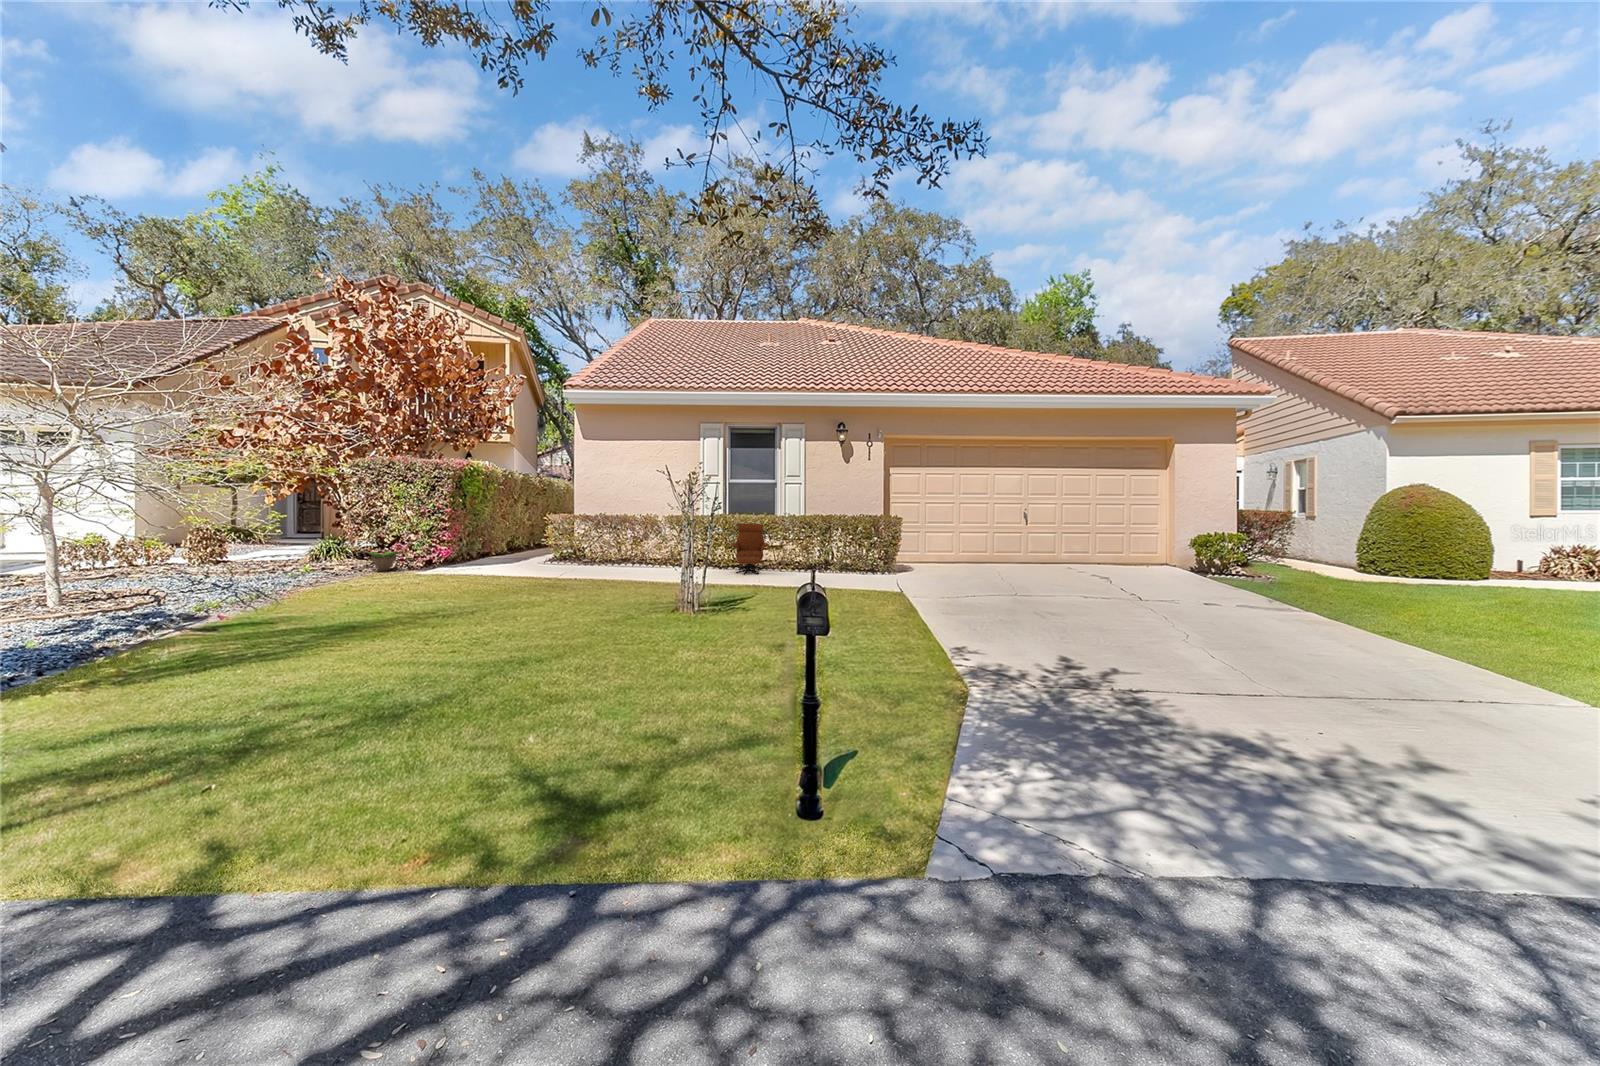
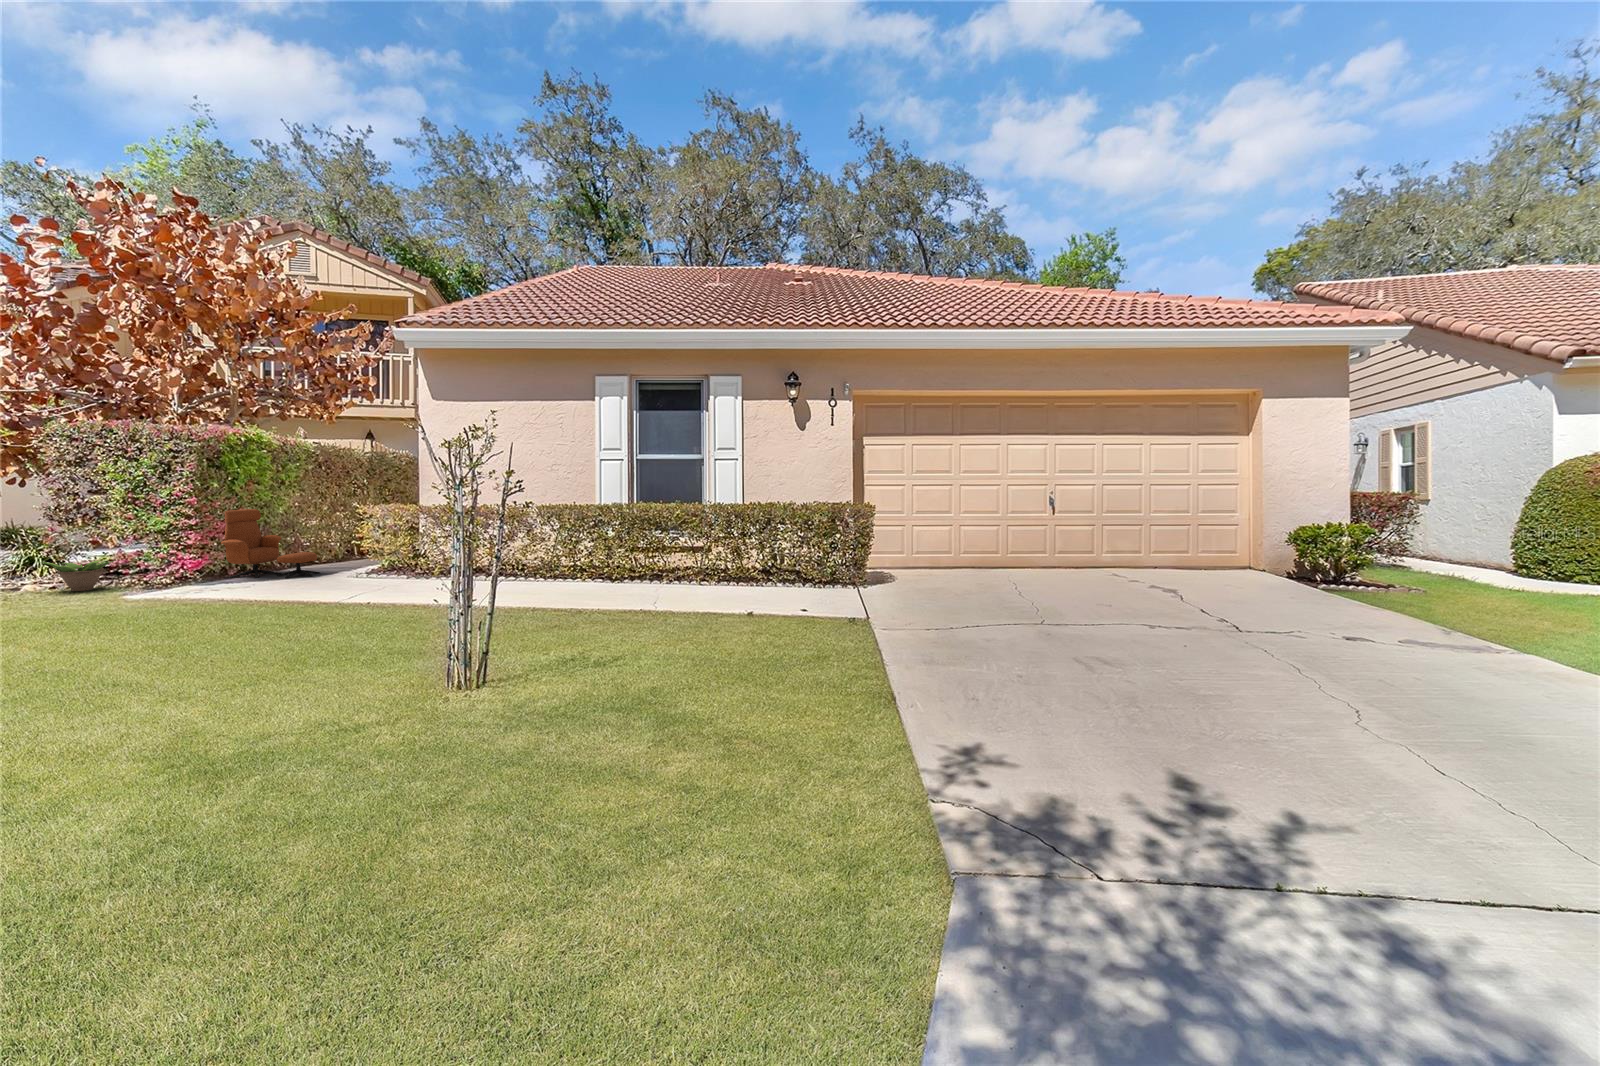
lounge chair: present [731,524,769,575] -> present [221,509,320,578]

